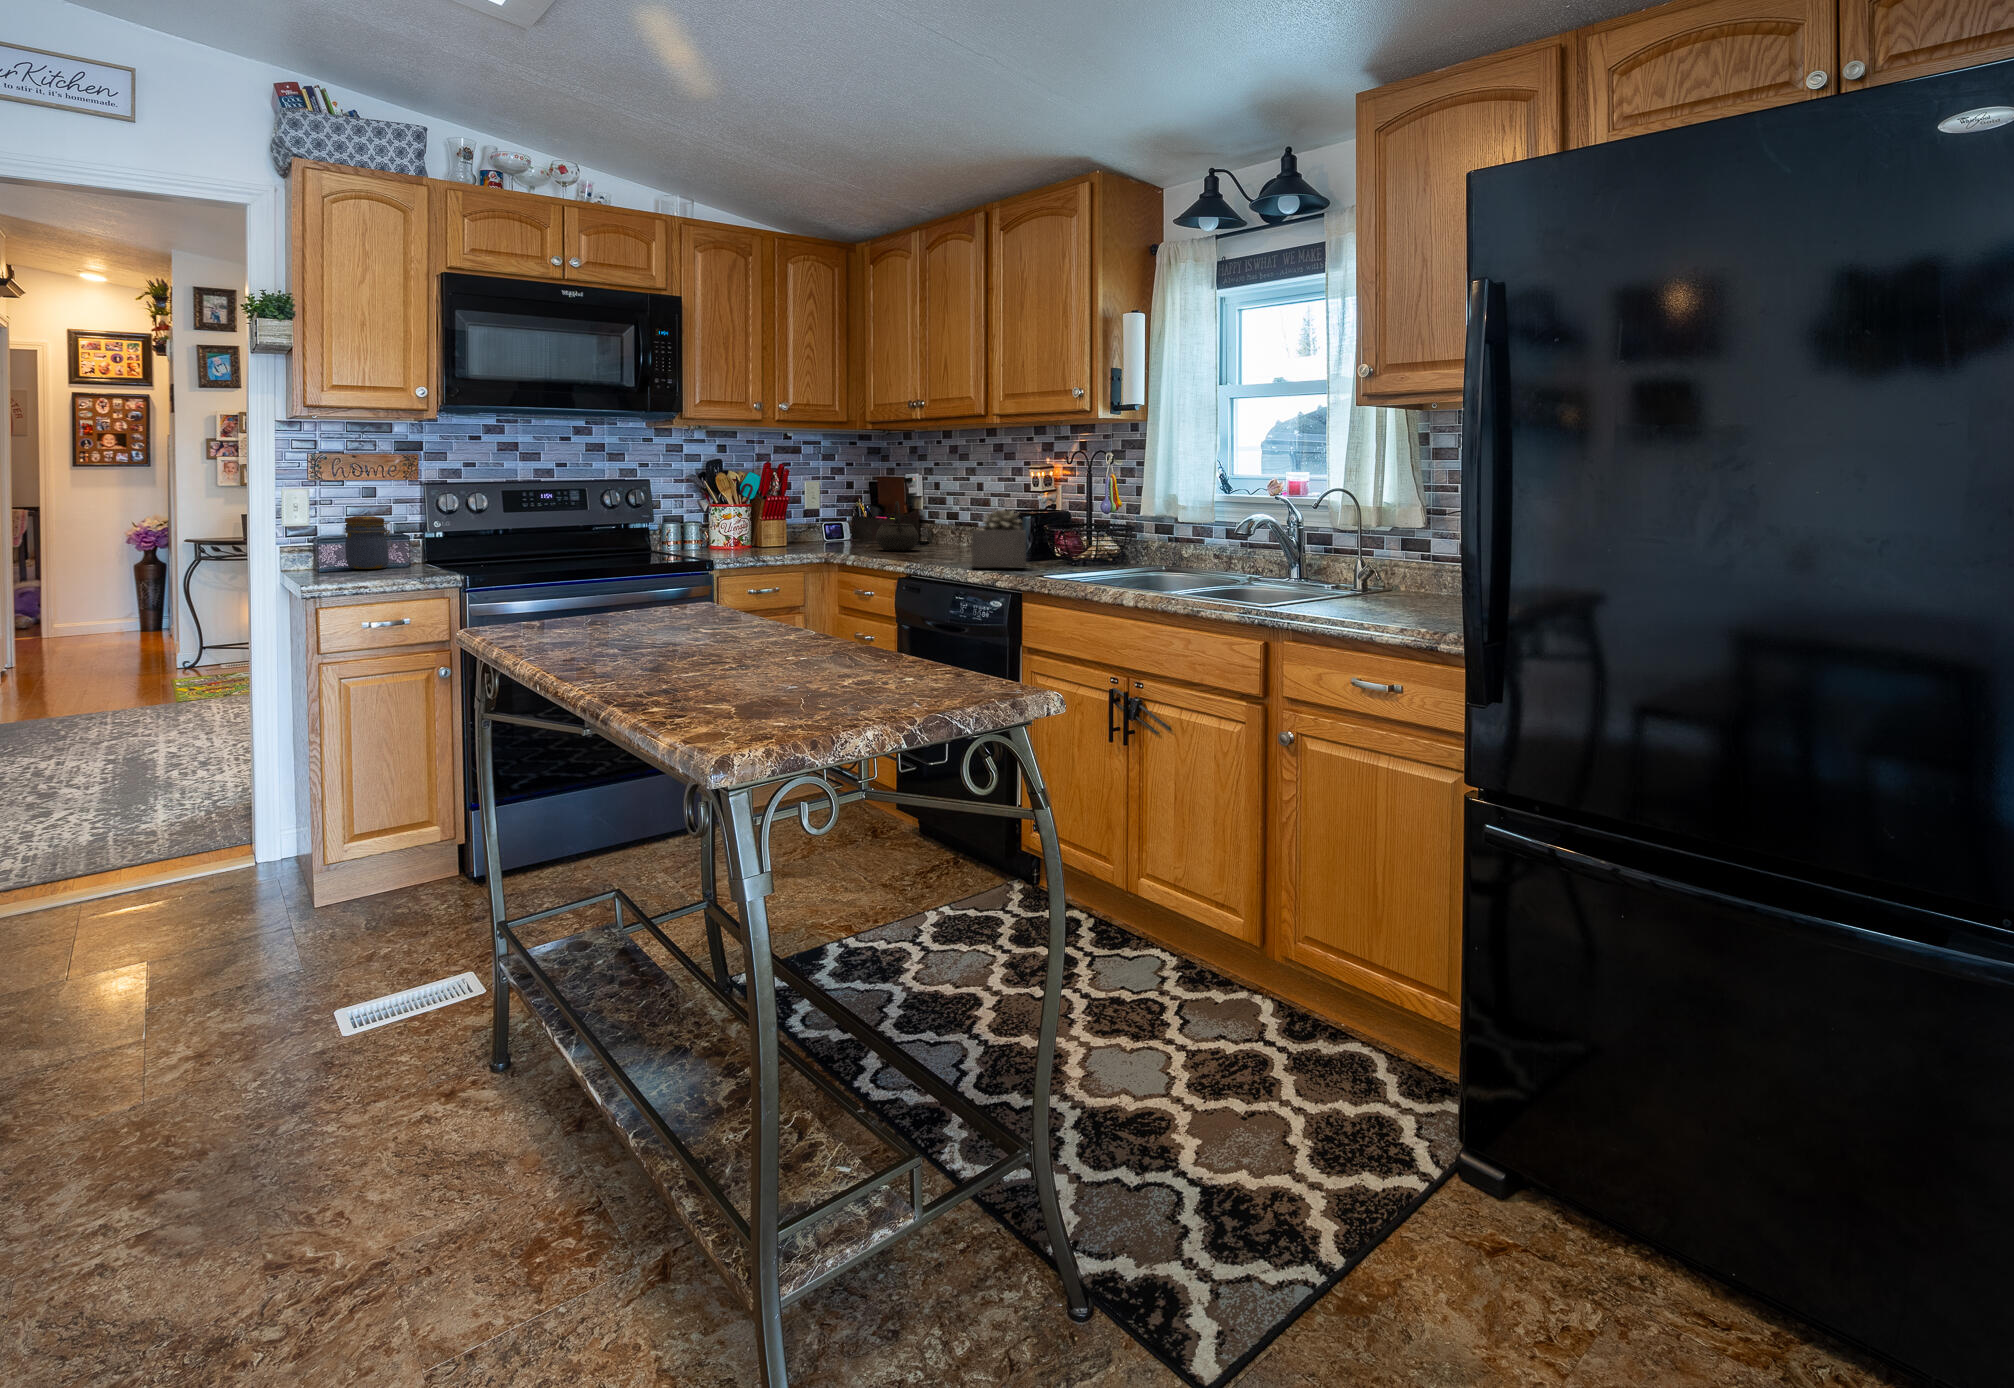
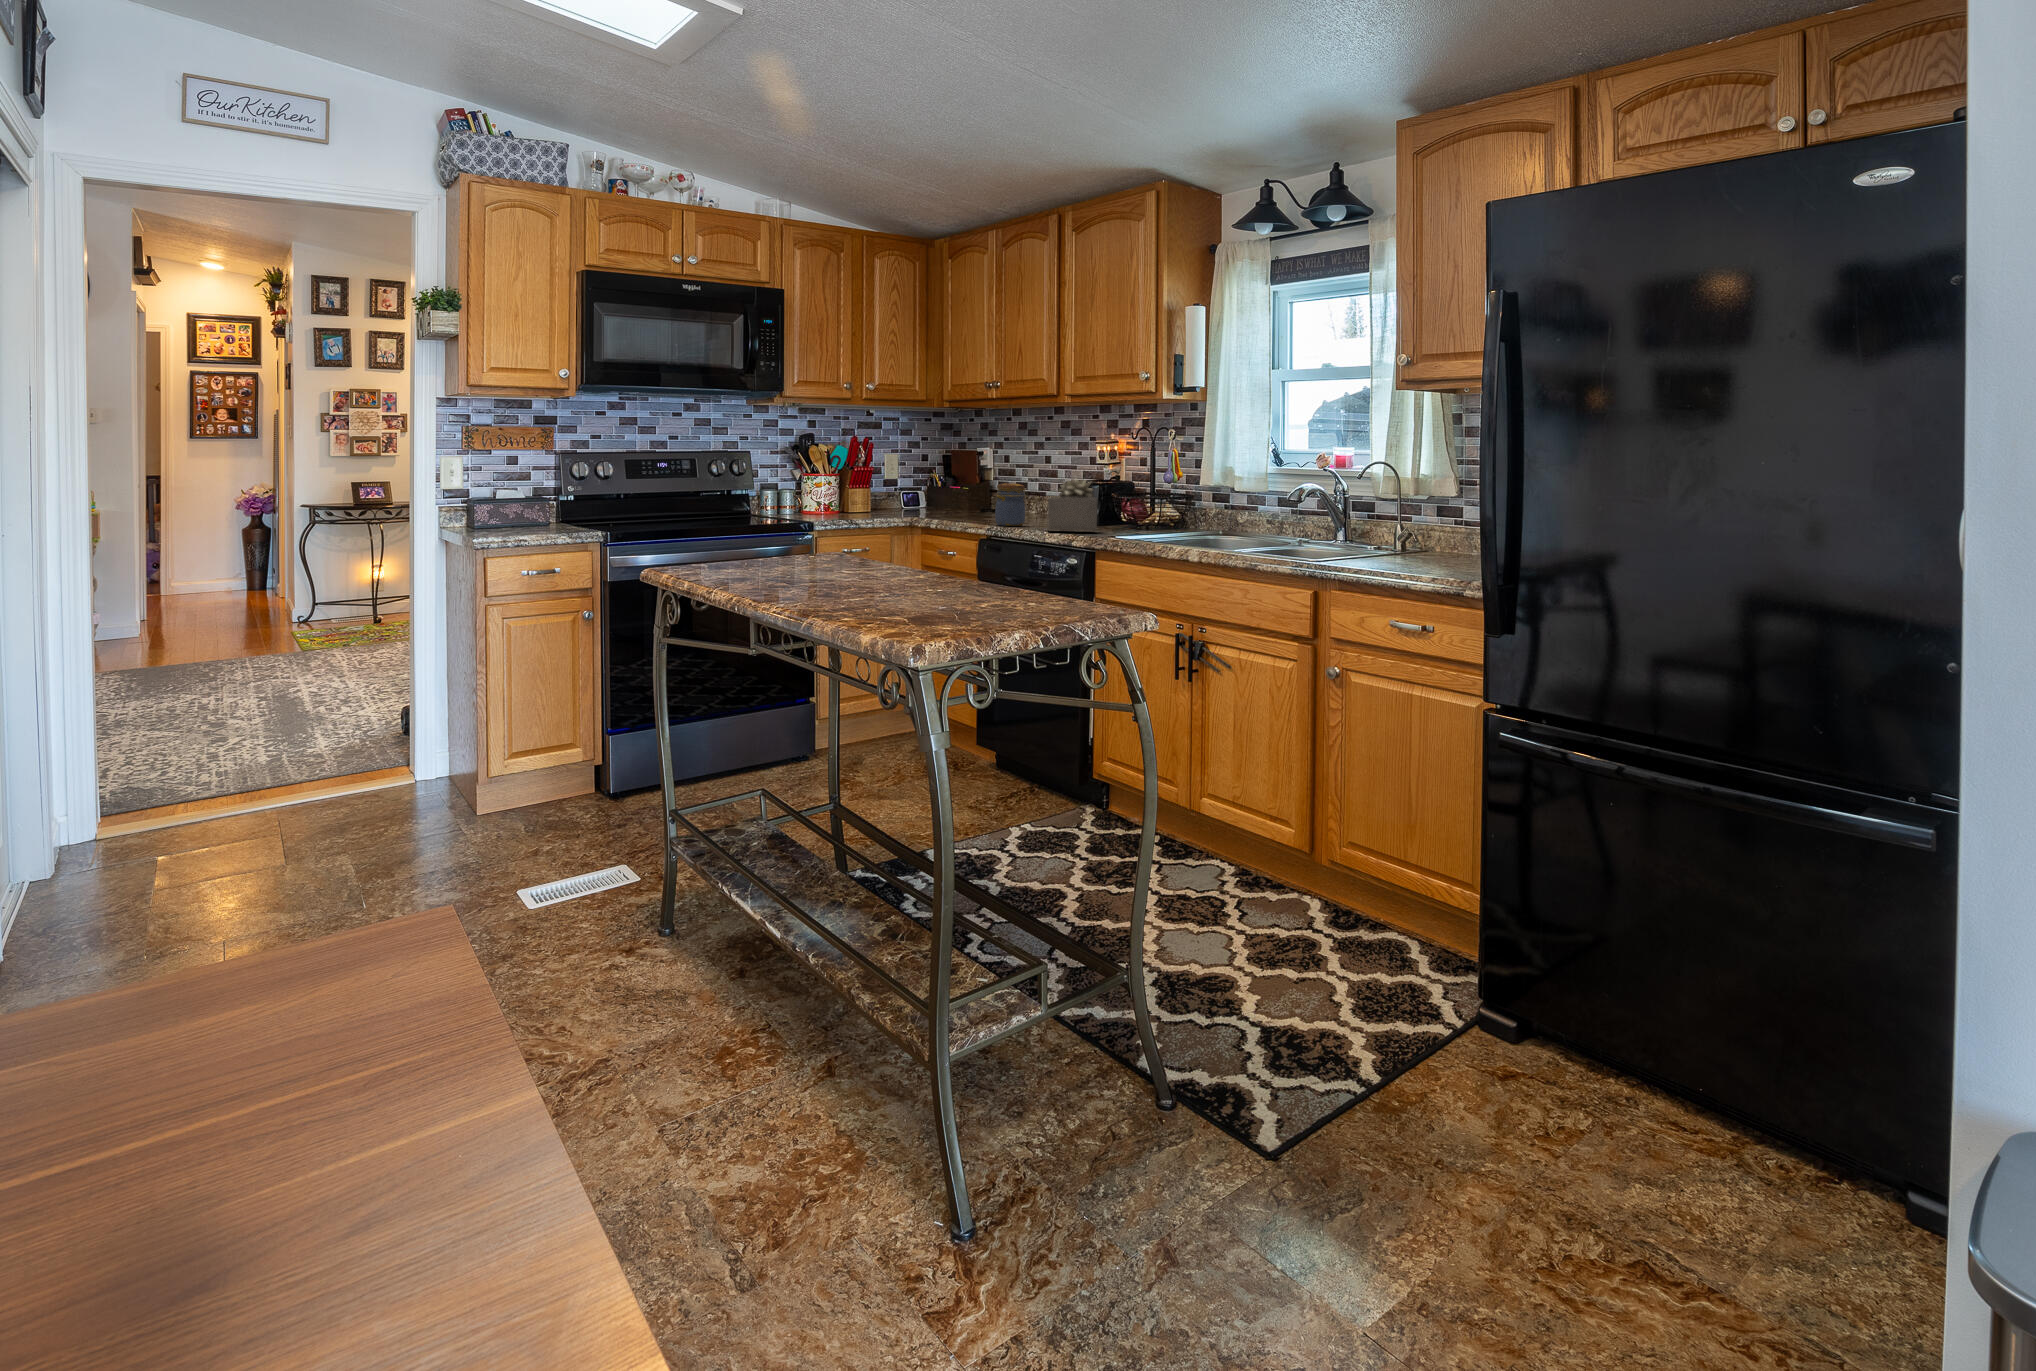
kettle: present [876,501,919,551] -> none [953,473,992,519]
jar: present [345,516,393,569] -> present [995,483,1027,526]

